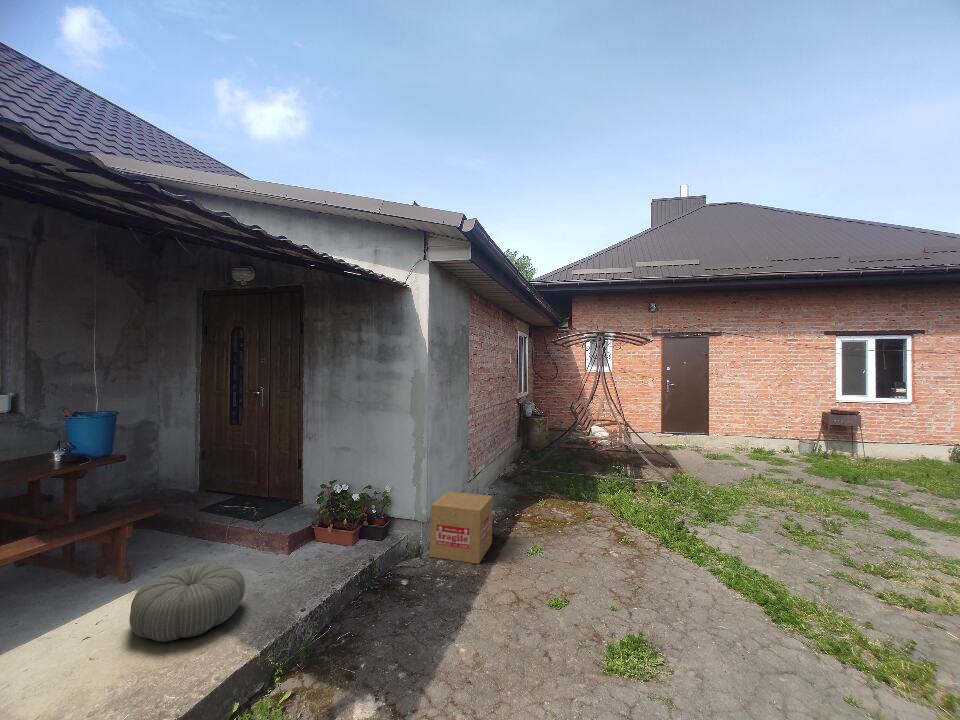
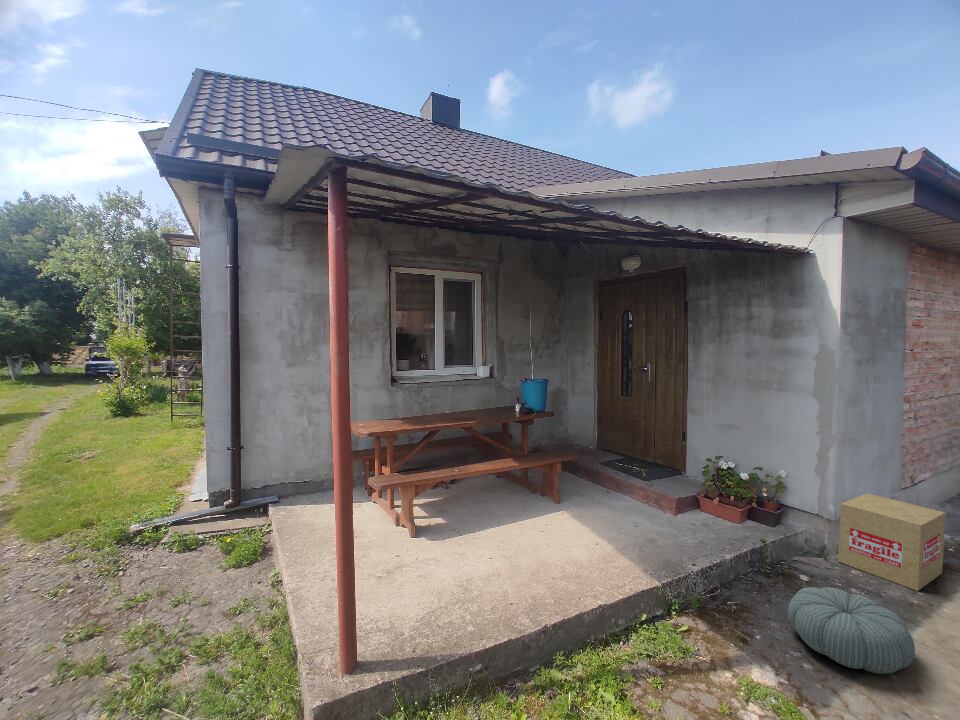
pouf: present [129,563,245,642] -> present [788,587,915,674]

